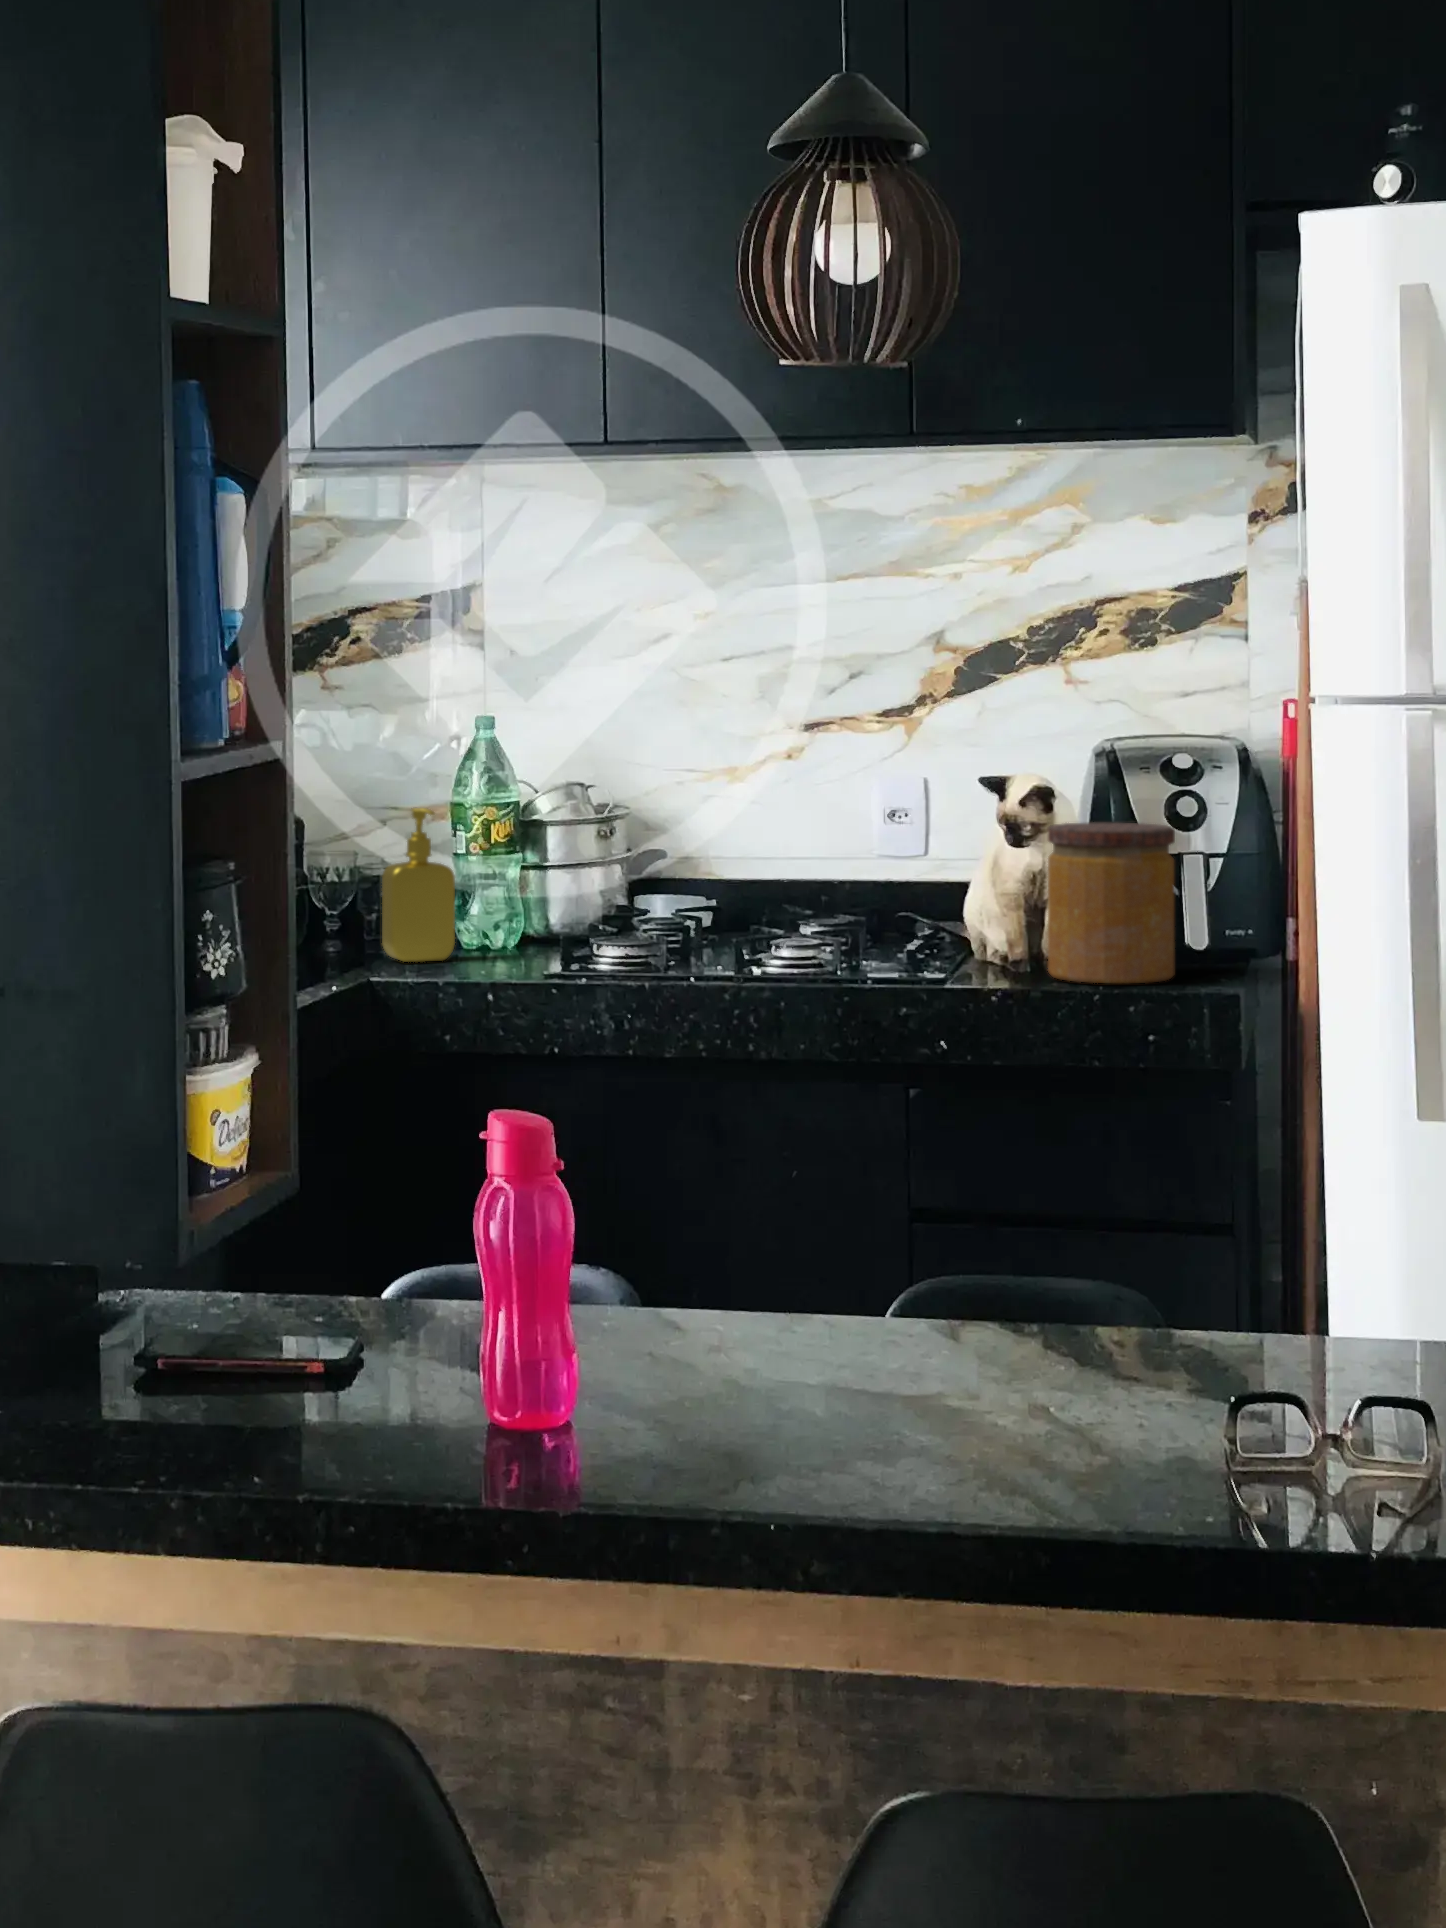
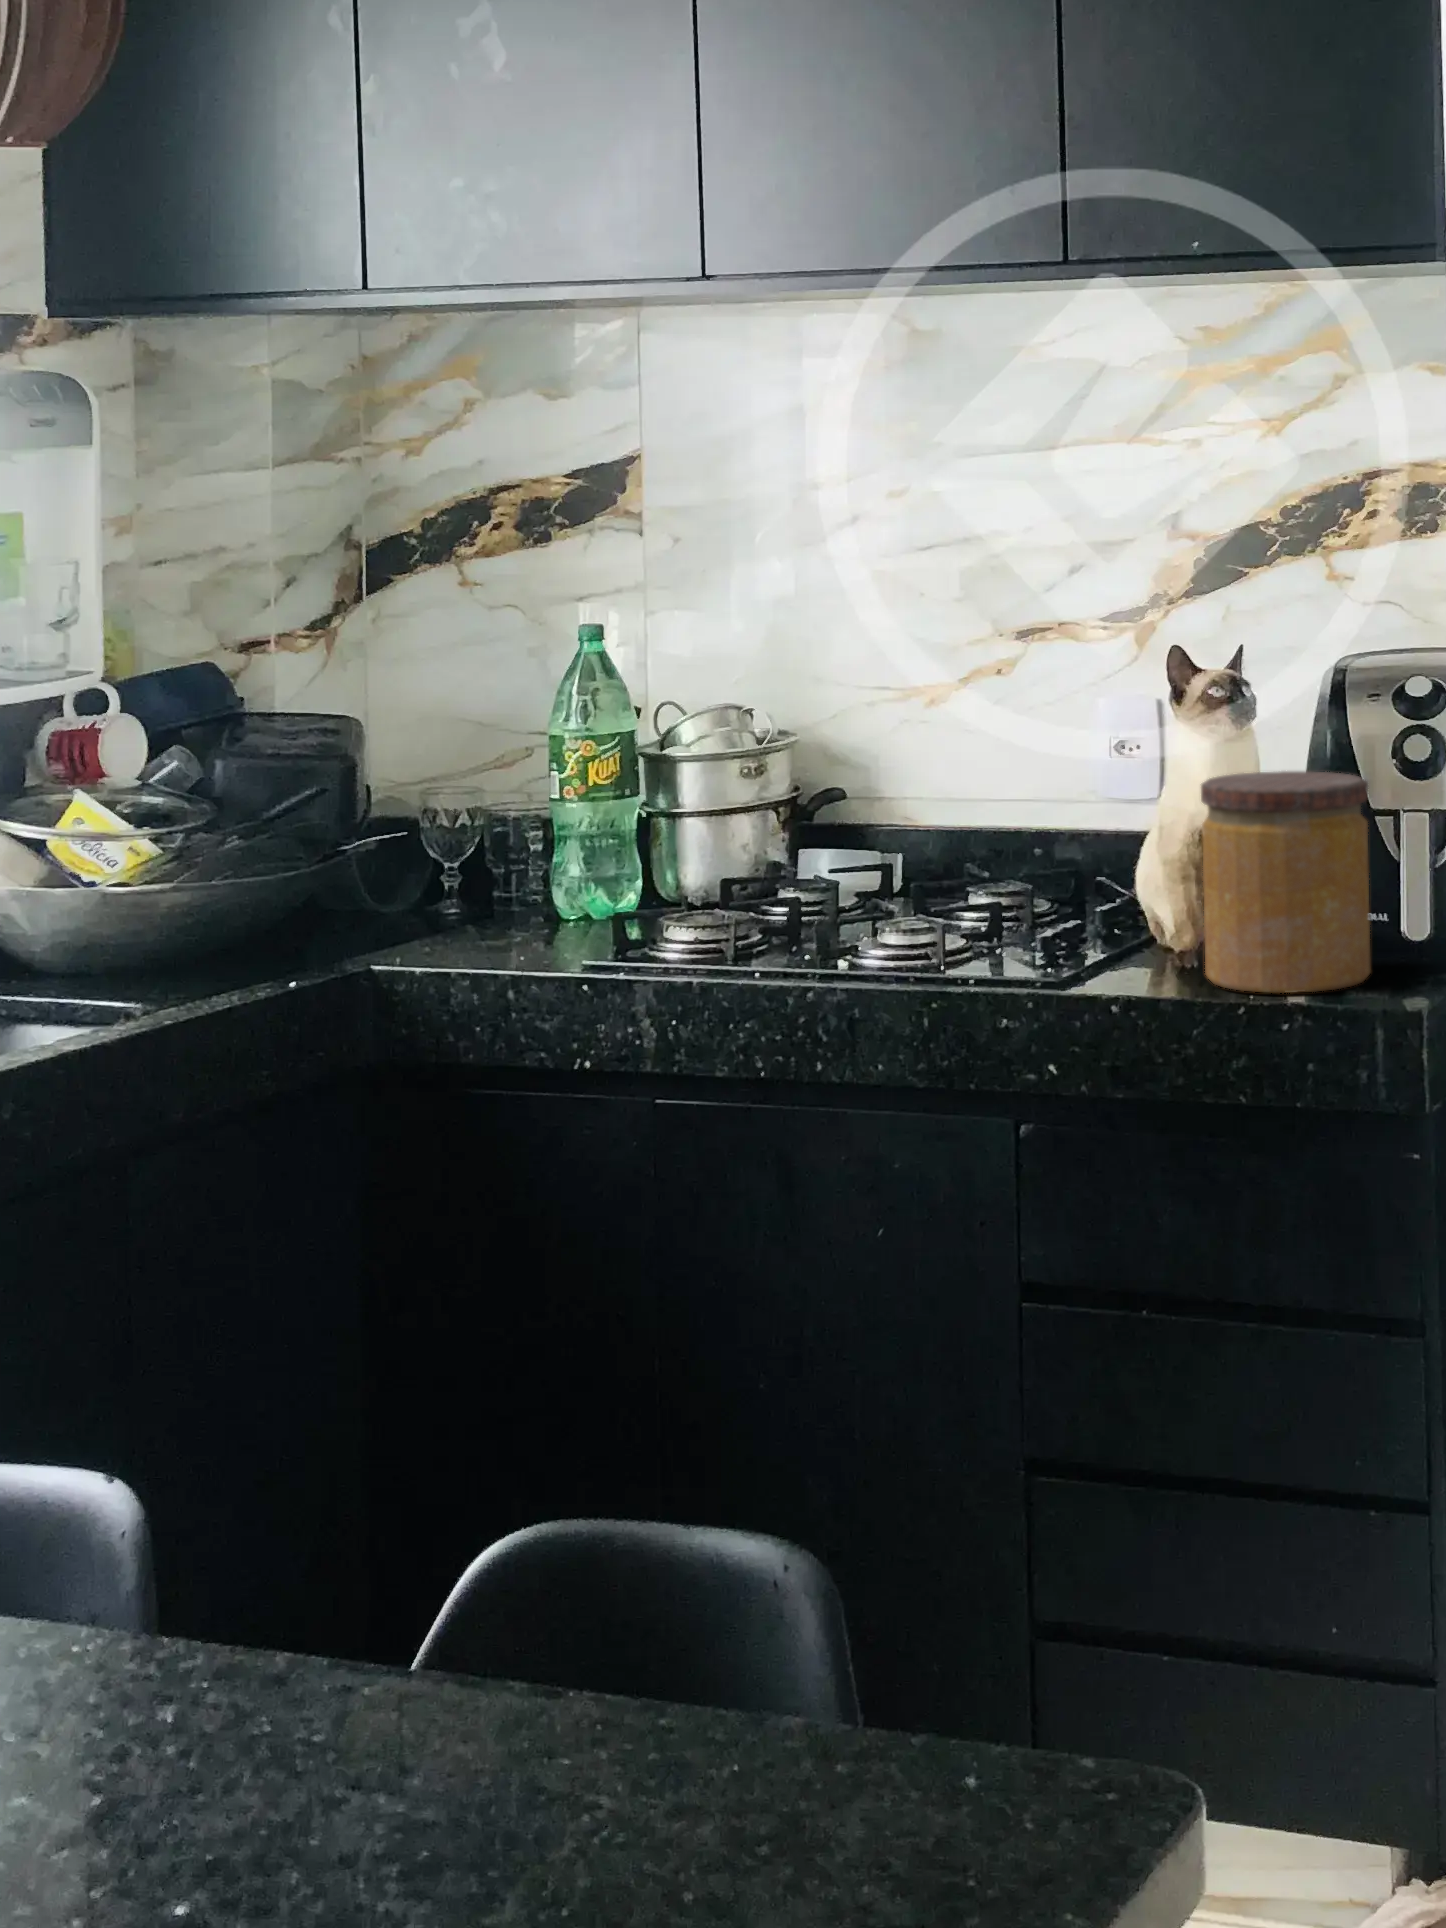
soap dispenser: present [382,808,455,962] -> none [440,750,527,945]

